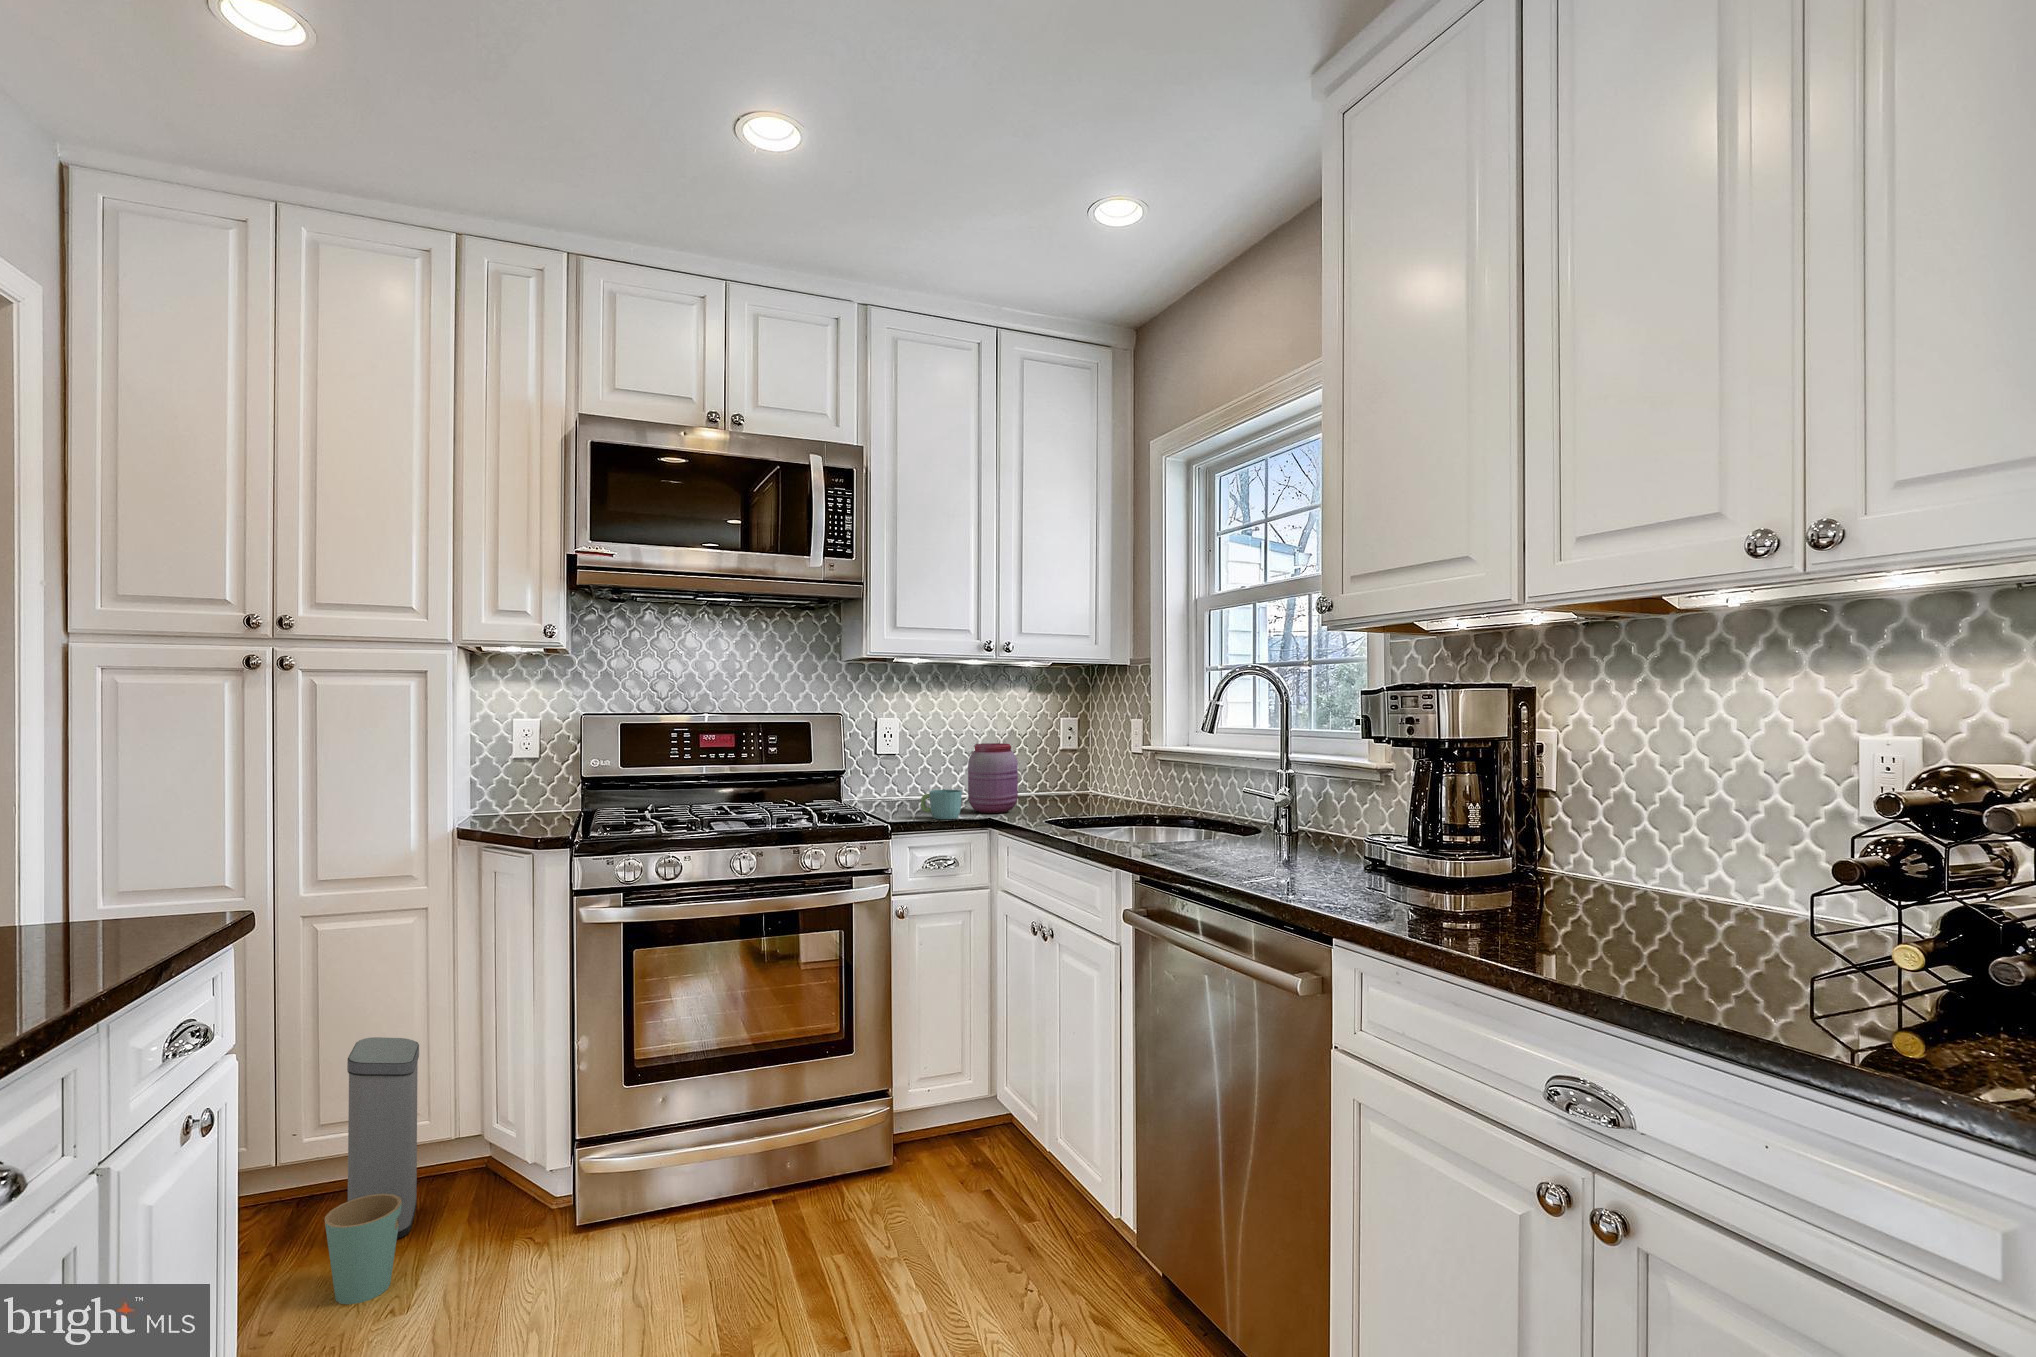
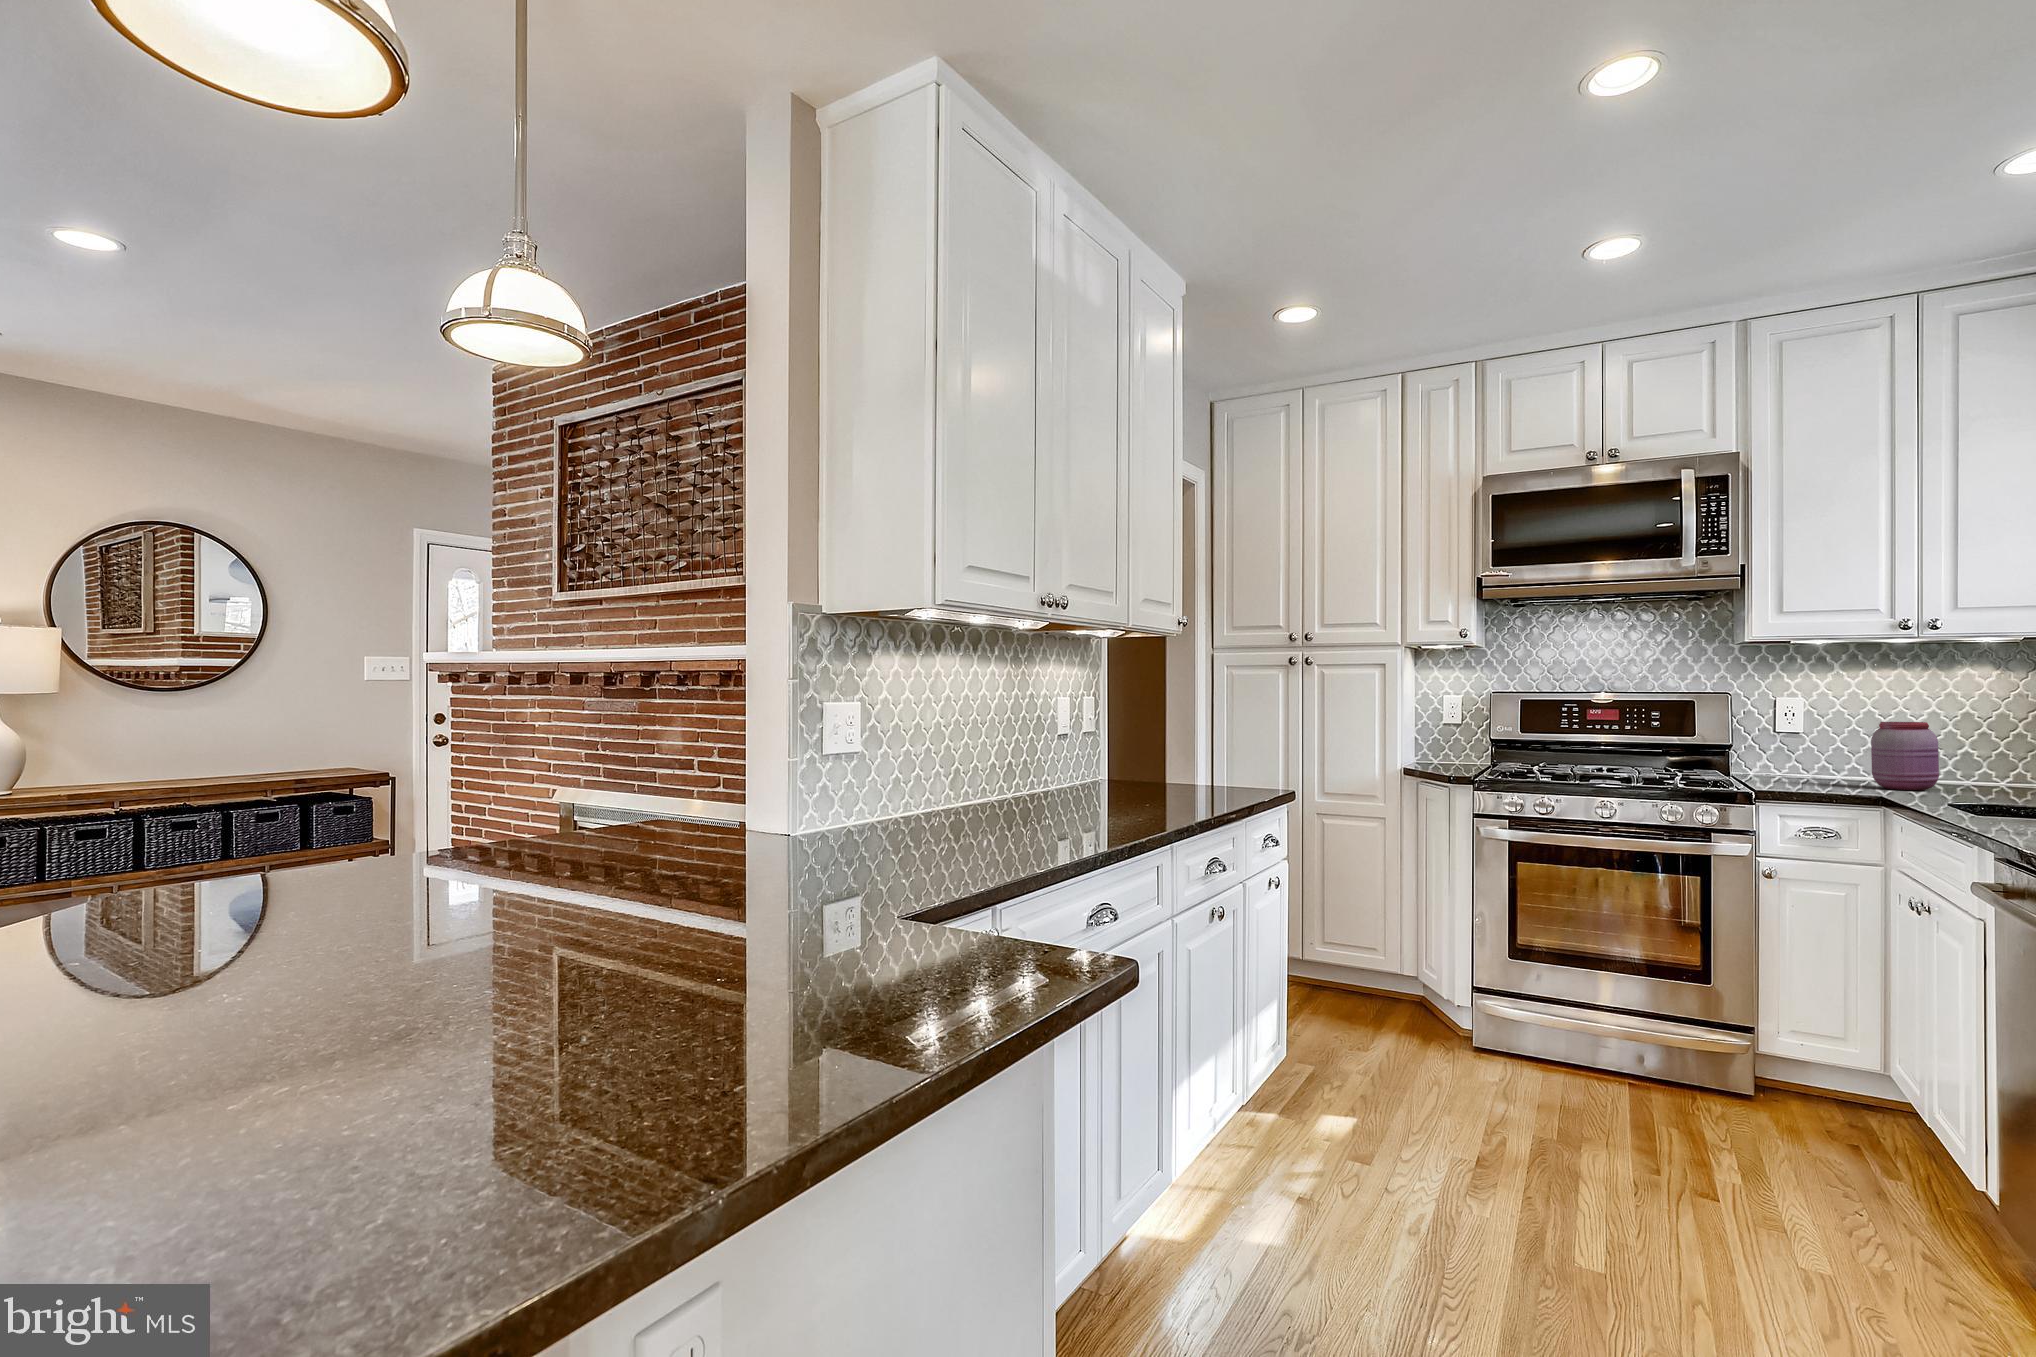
mug: present [921,790,962,819] -> none [1805,762,1853,789]
trash can: present [325,1037,419,1304] -> none [1334,893,1385,1038]

